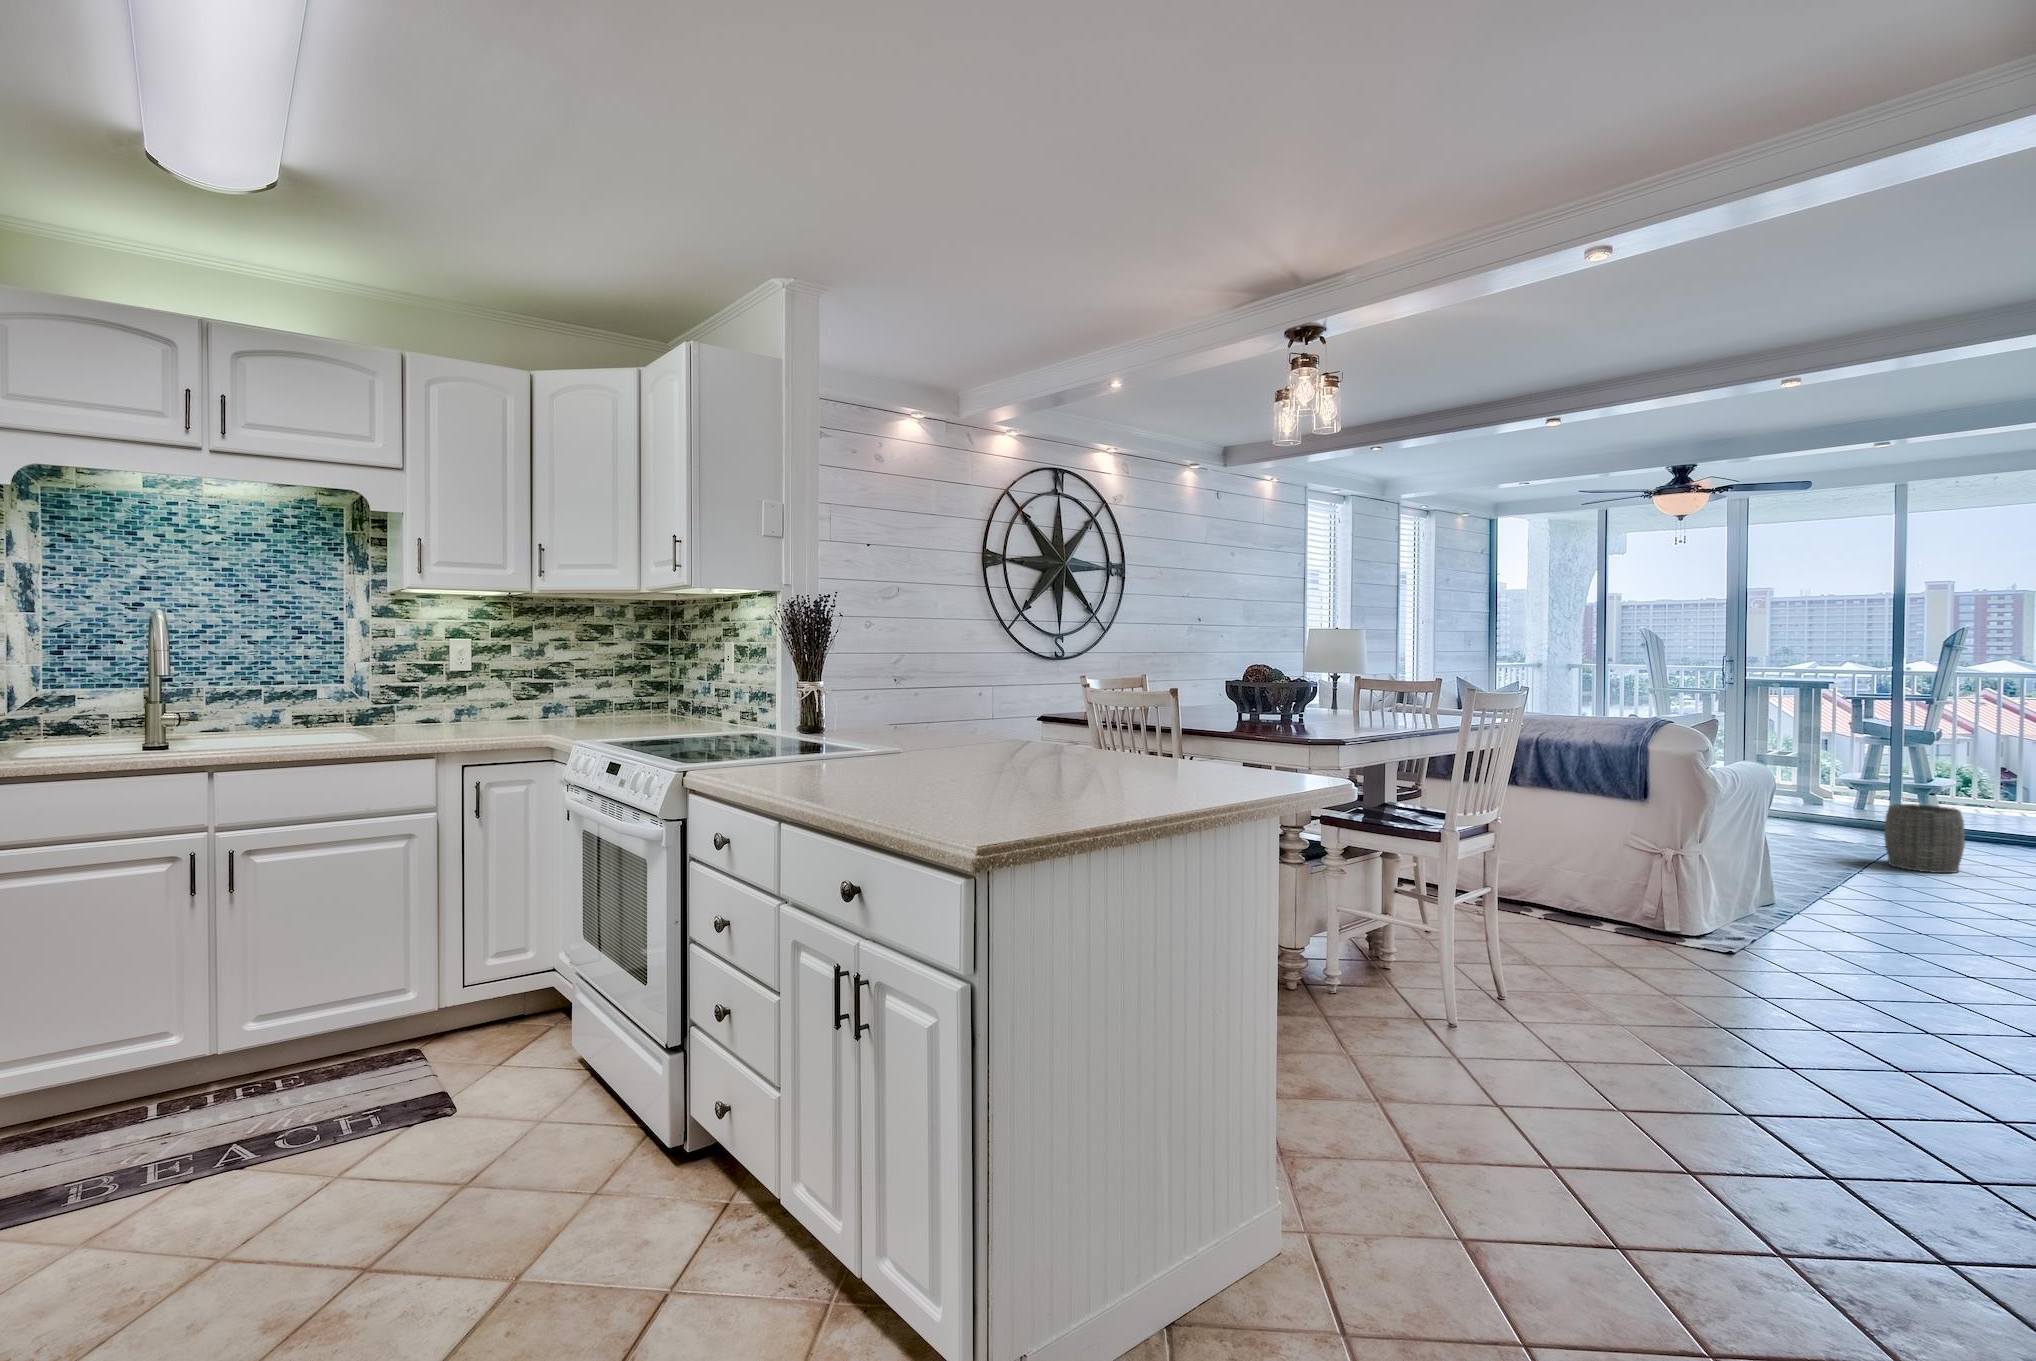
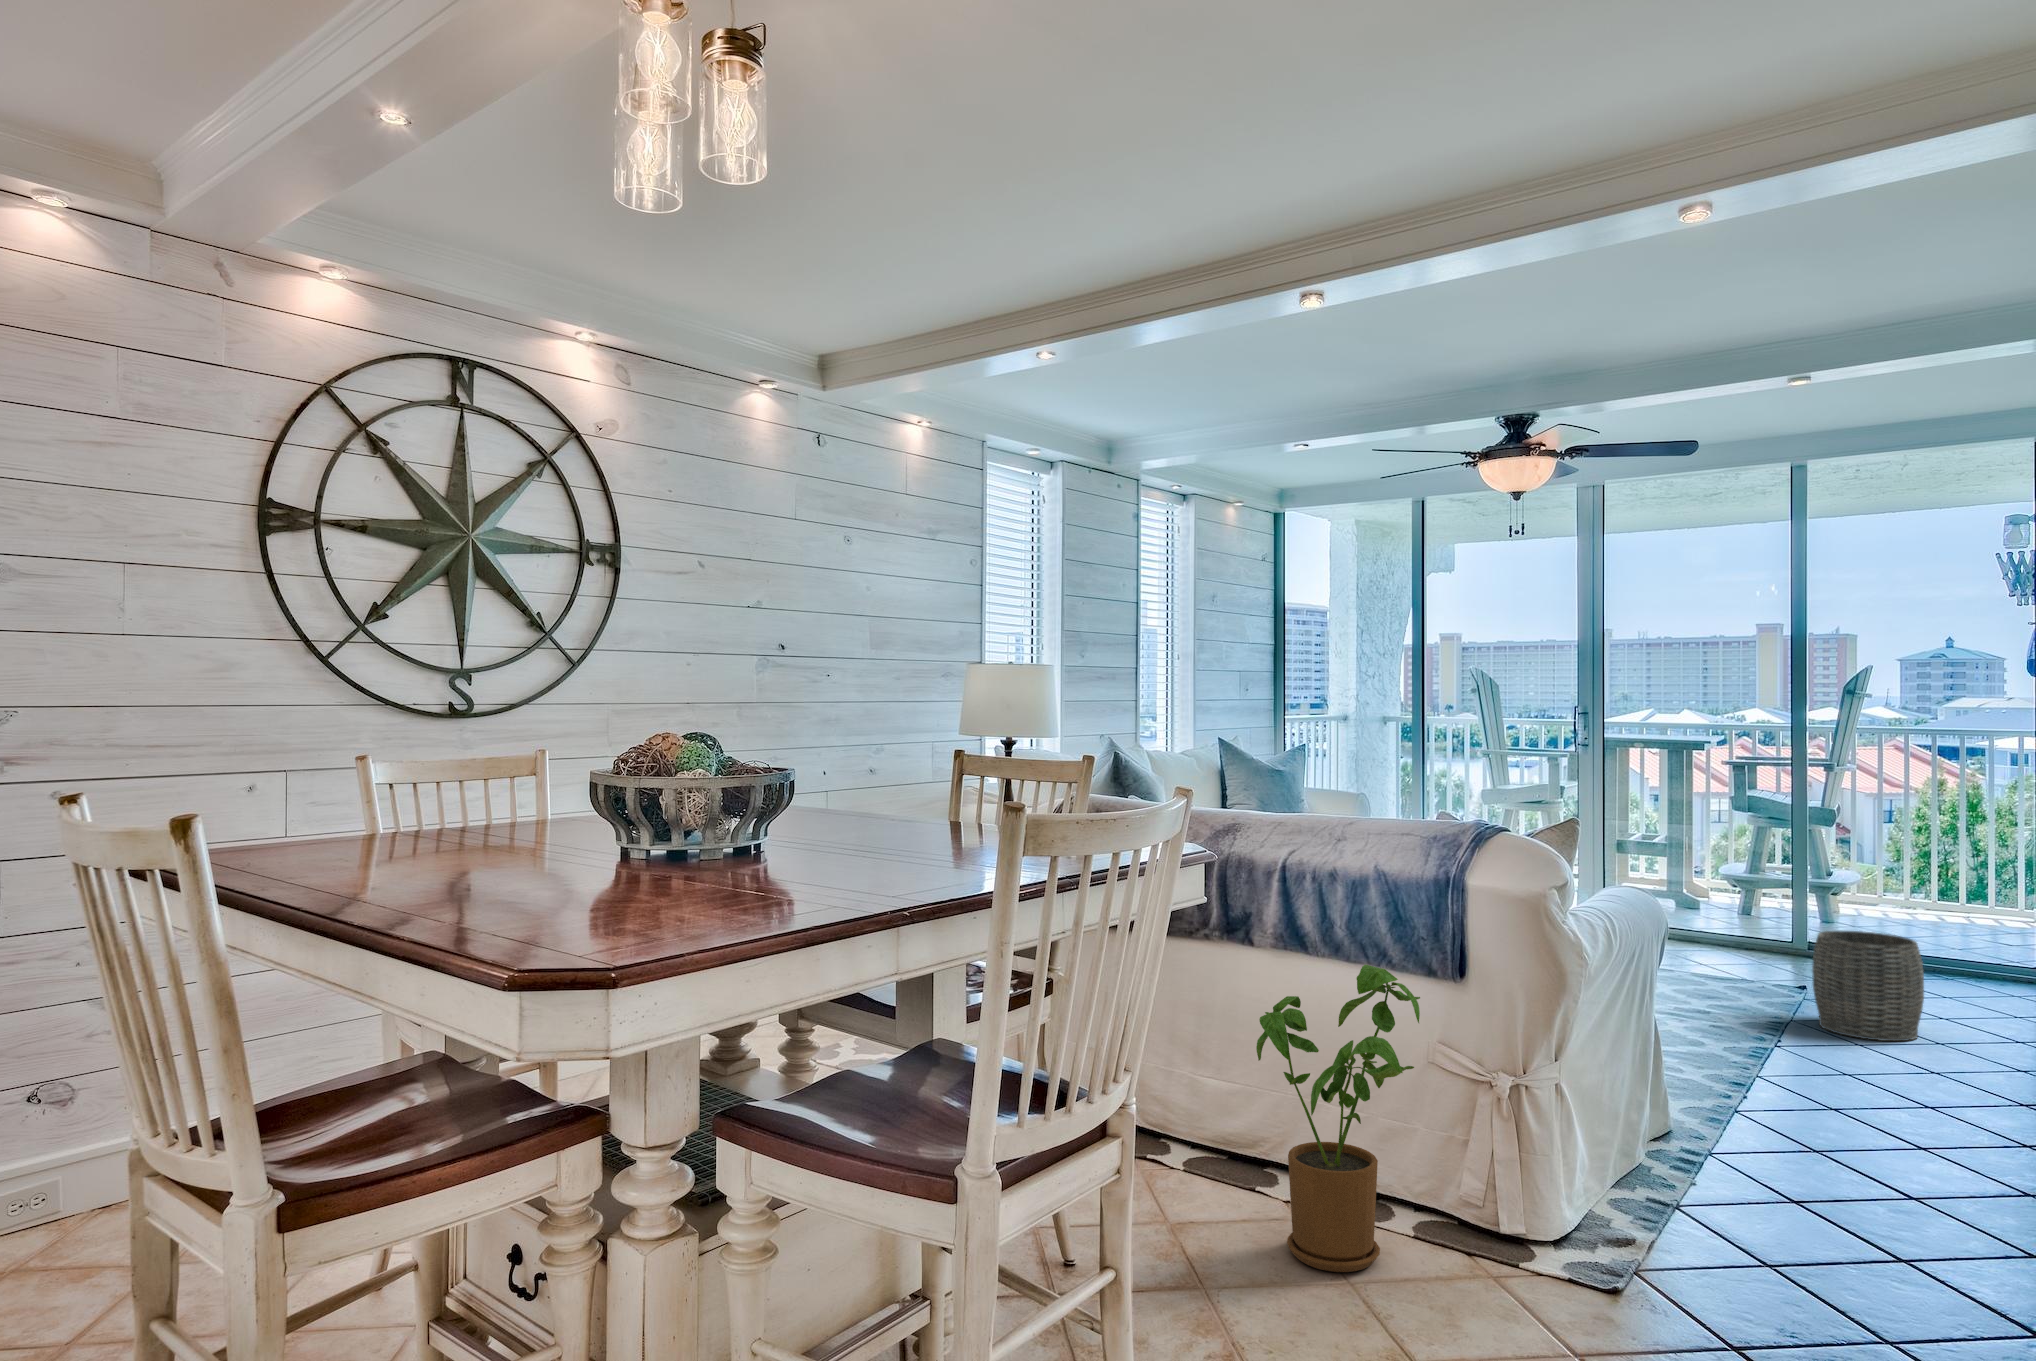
house plant: none [1528,789,1622,941] -> present [1256,965,1420,1272]

